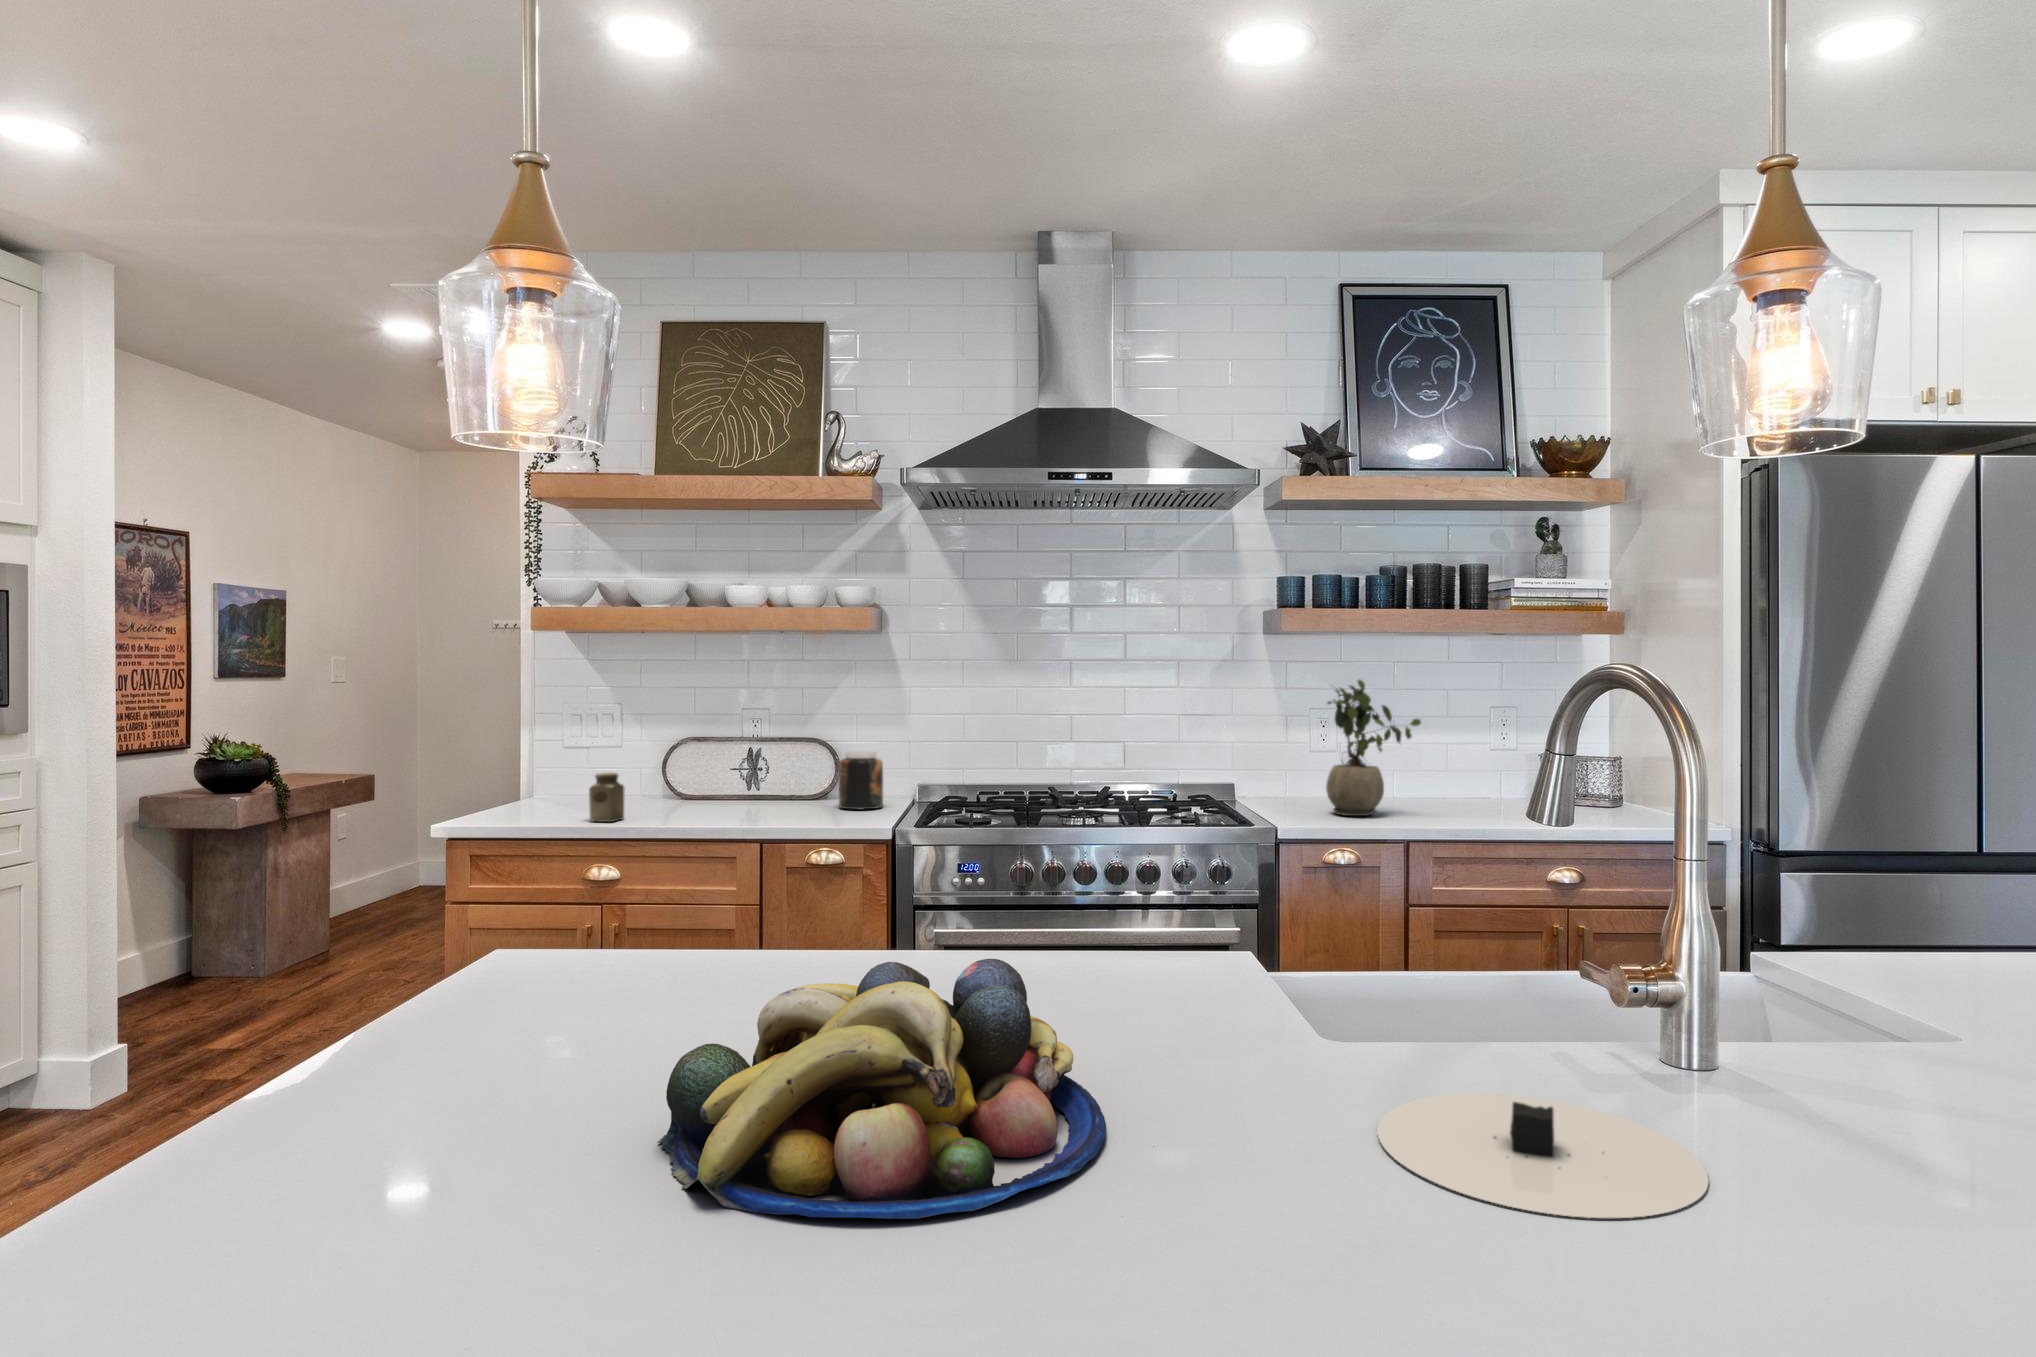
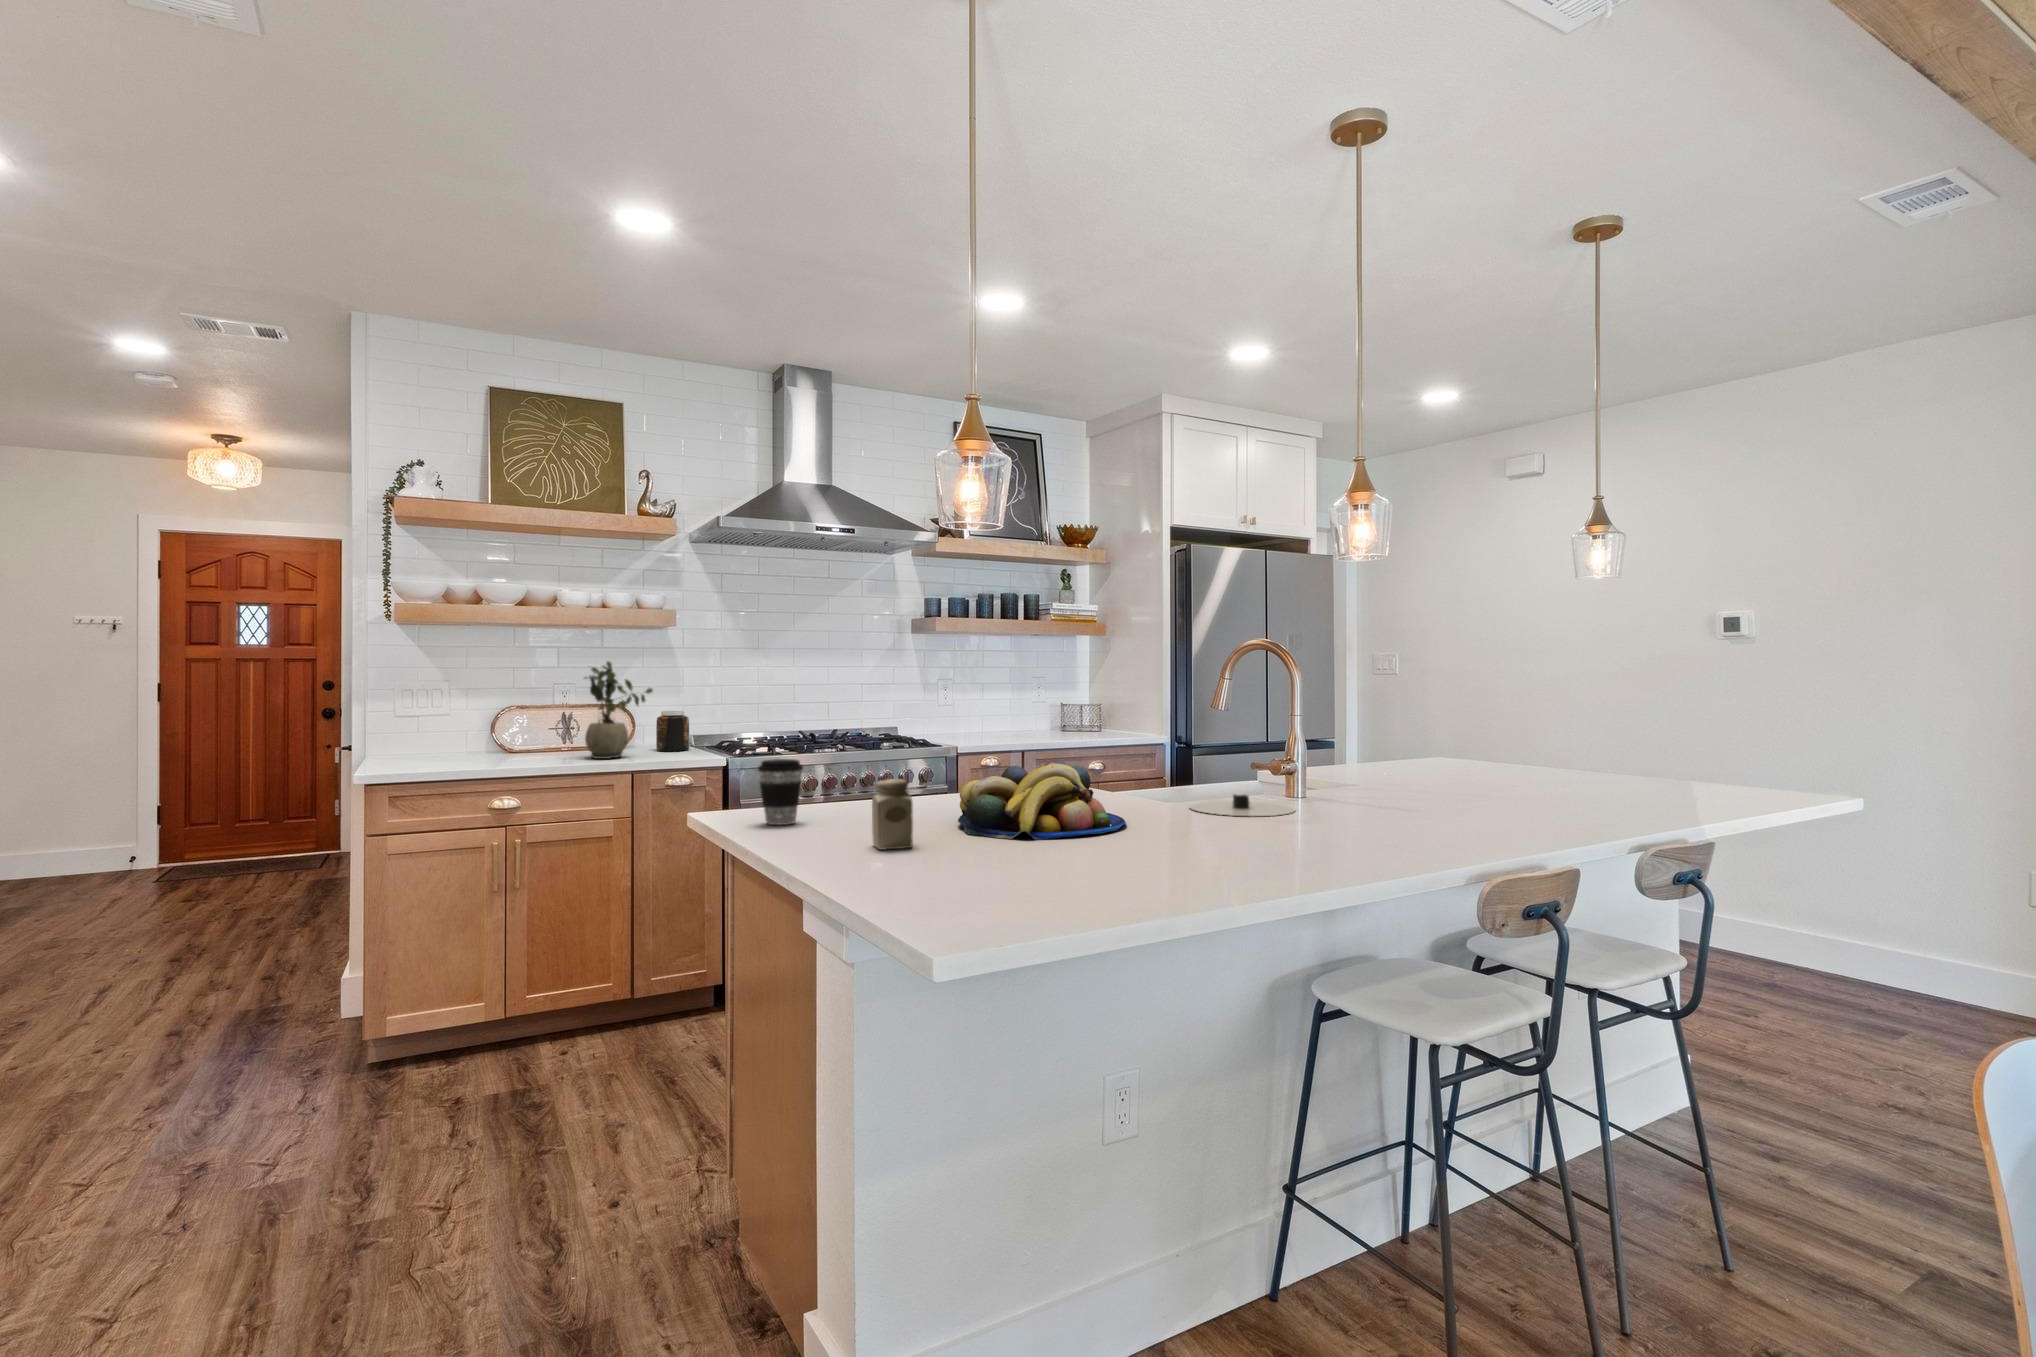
potted plant: present [1326,680,1421,816] -> present [585,661,653,759]
salt shaker: present [589,772,624,822] -> present [872,779,913,850]
coffee cup: none [455,892,549,1027] -> present [758,759,803,825]

